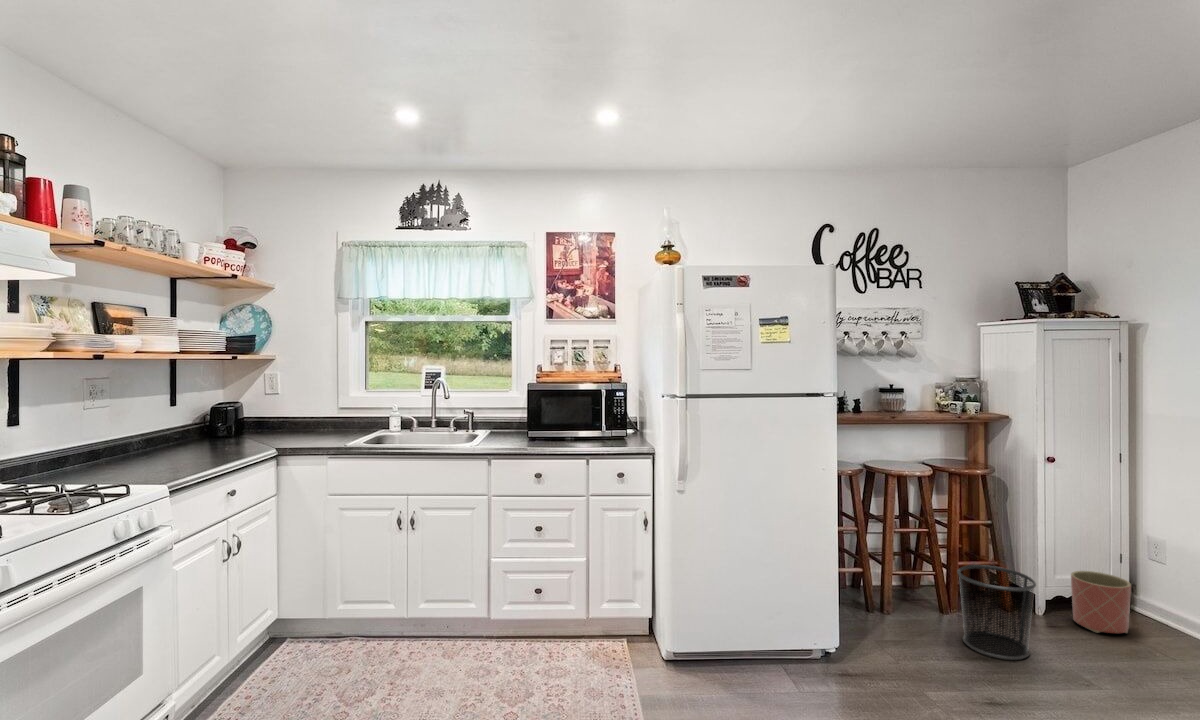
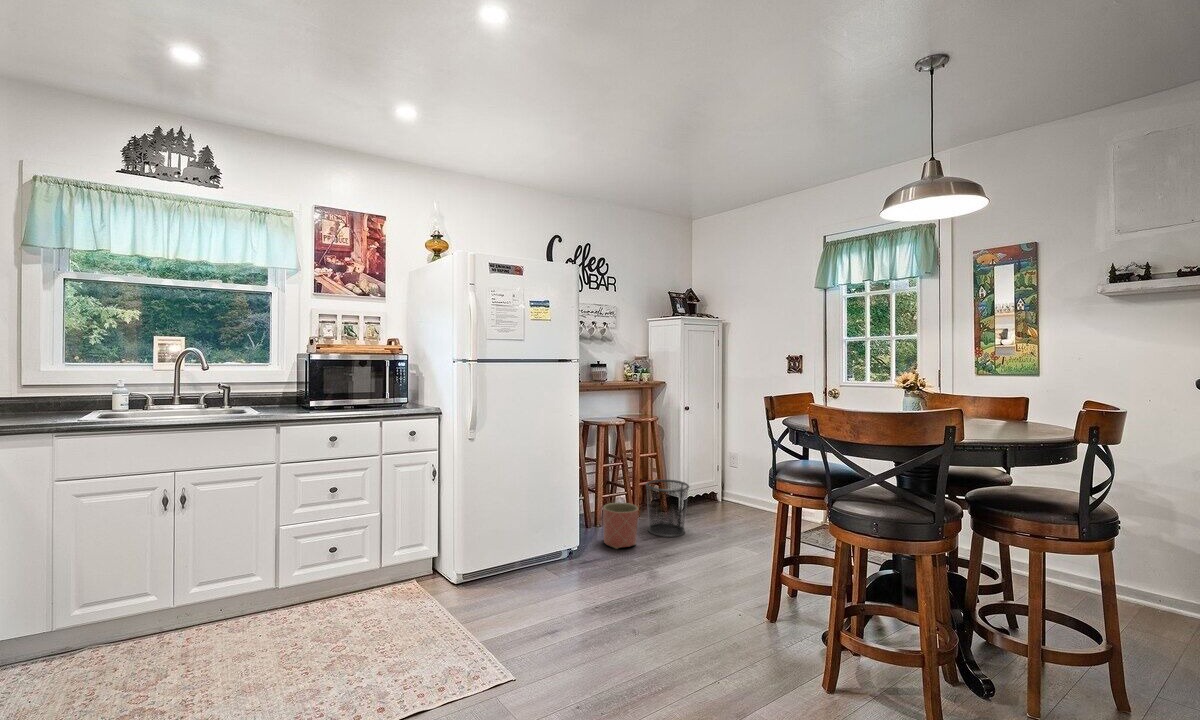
planter: present [1071,571,1131,633] -> present [603,503,638,549]

